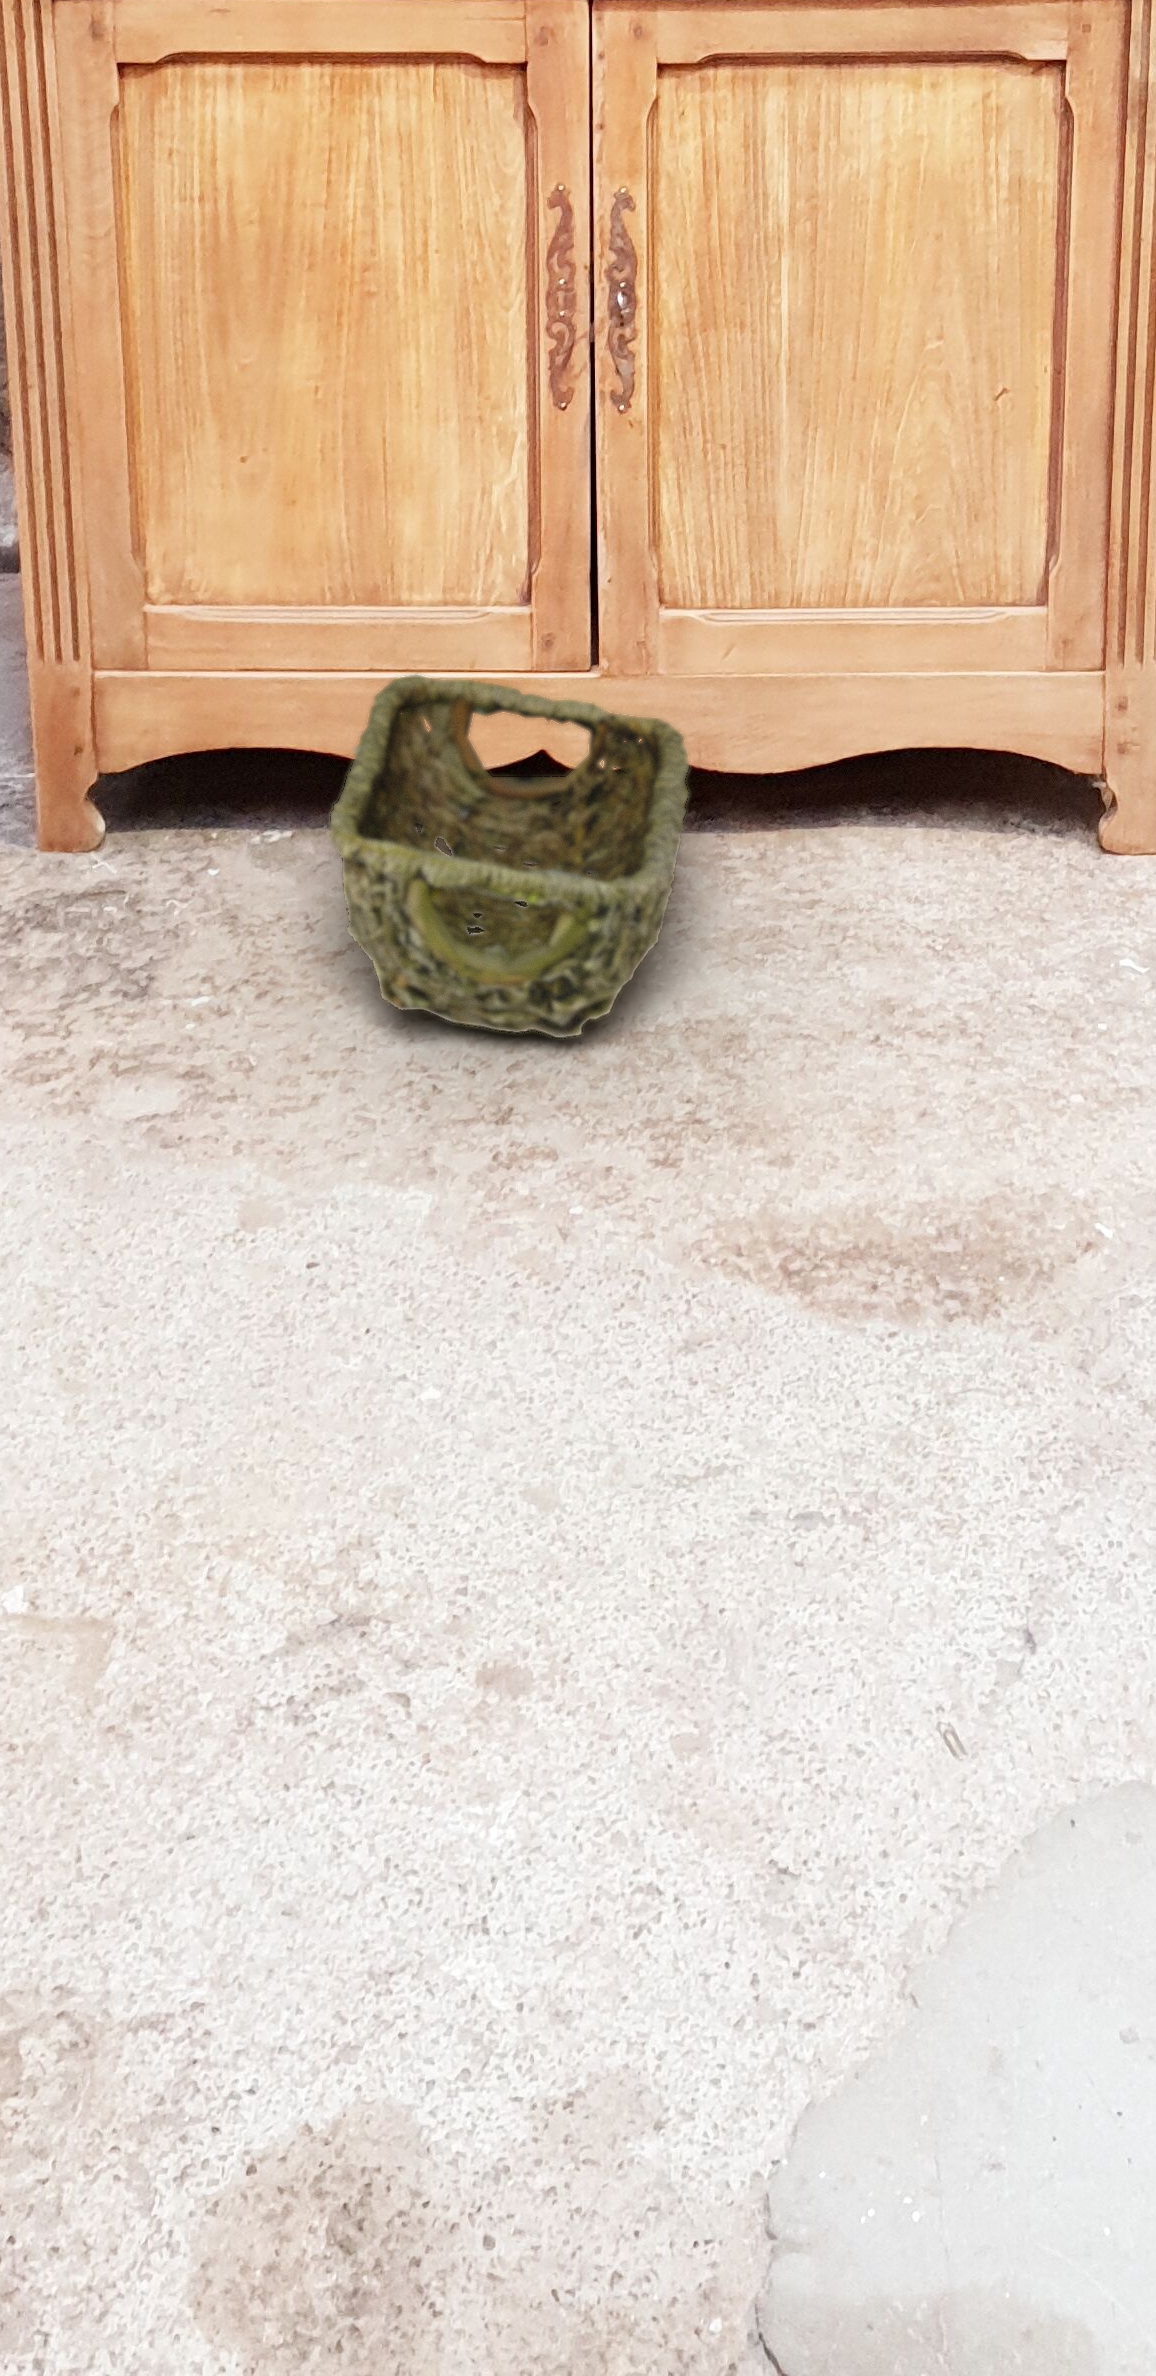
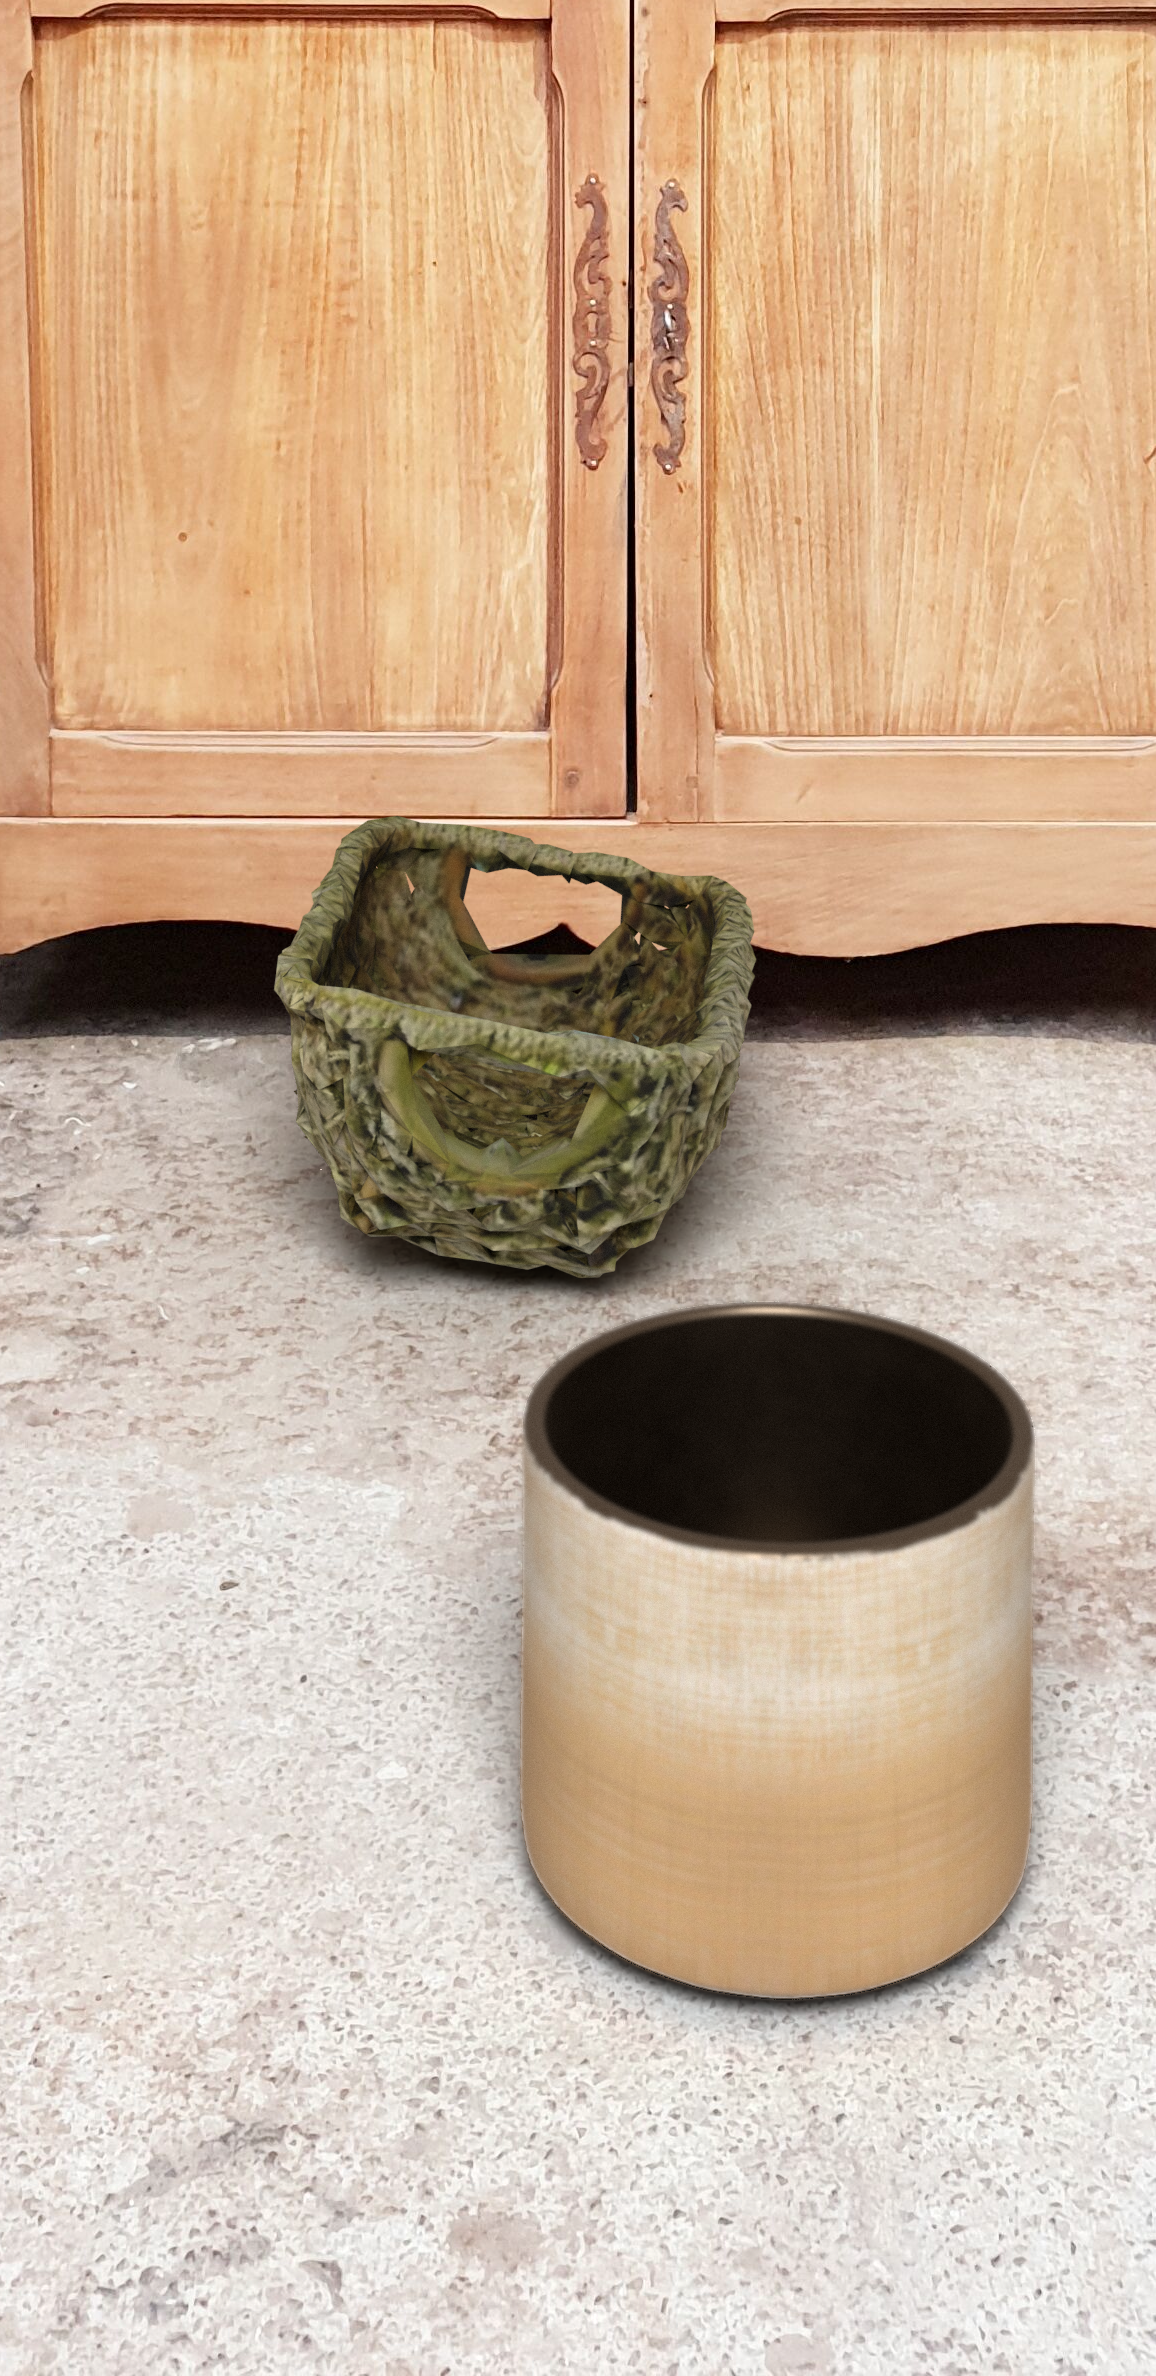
planter: none [509,1096,846,1543] -> present [520,1302,1035,1999]

